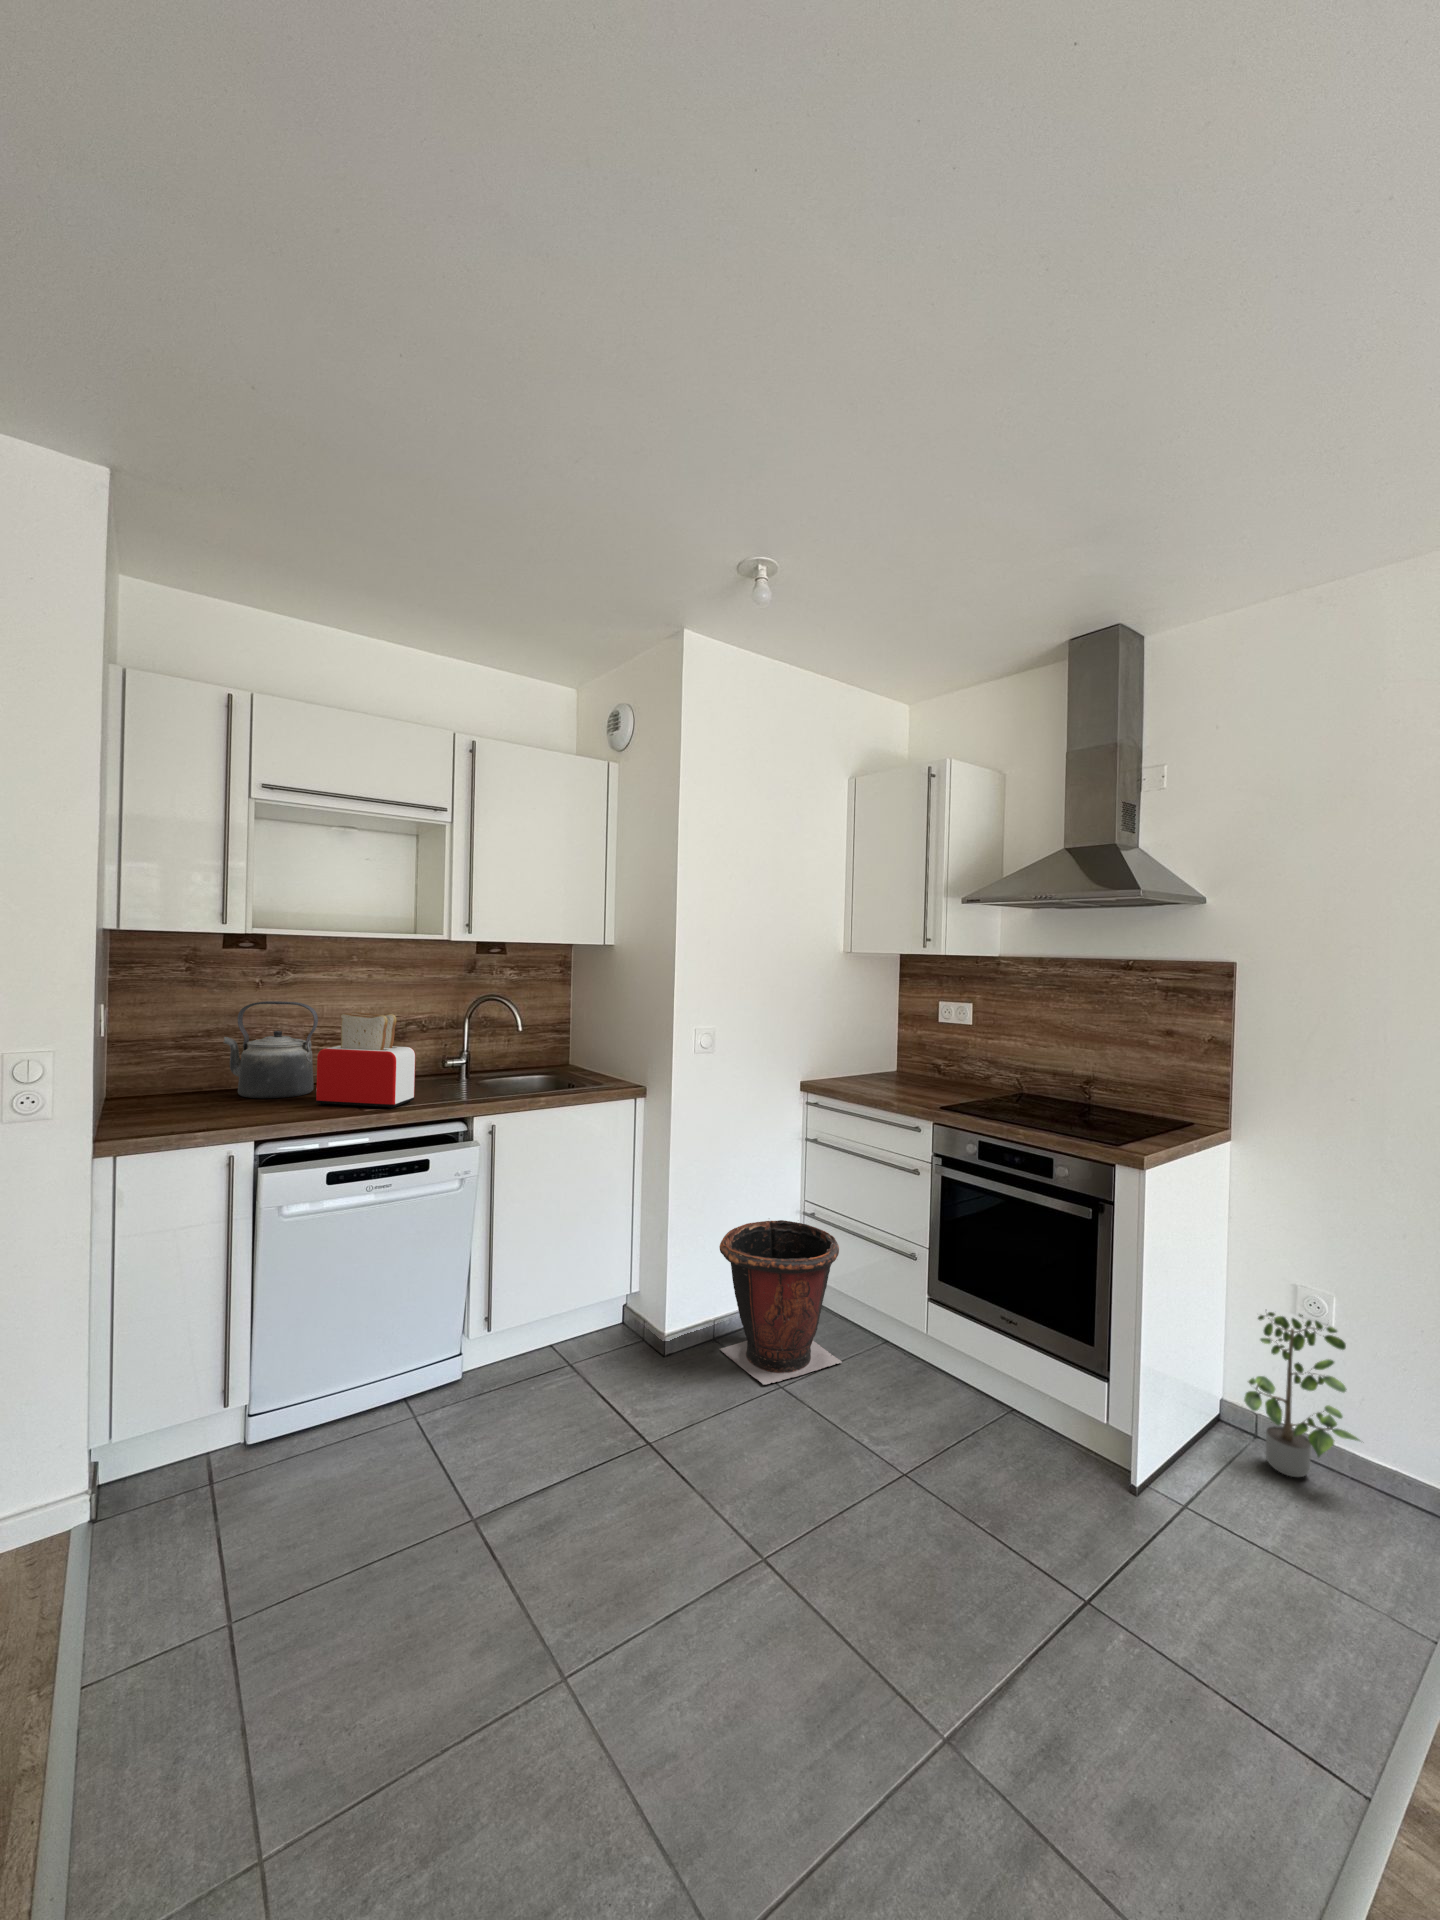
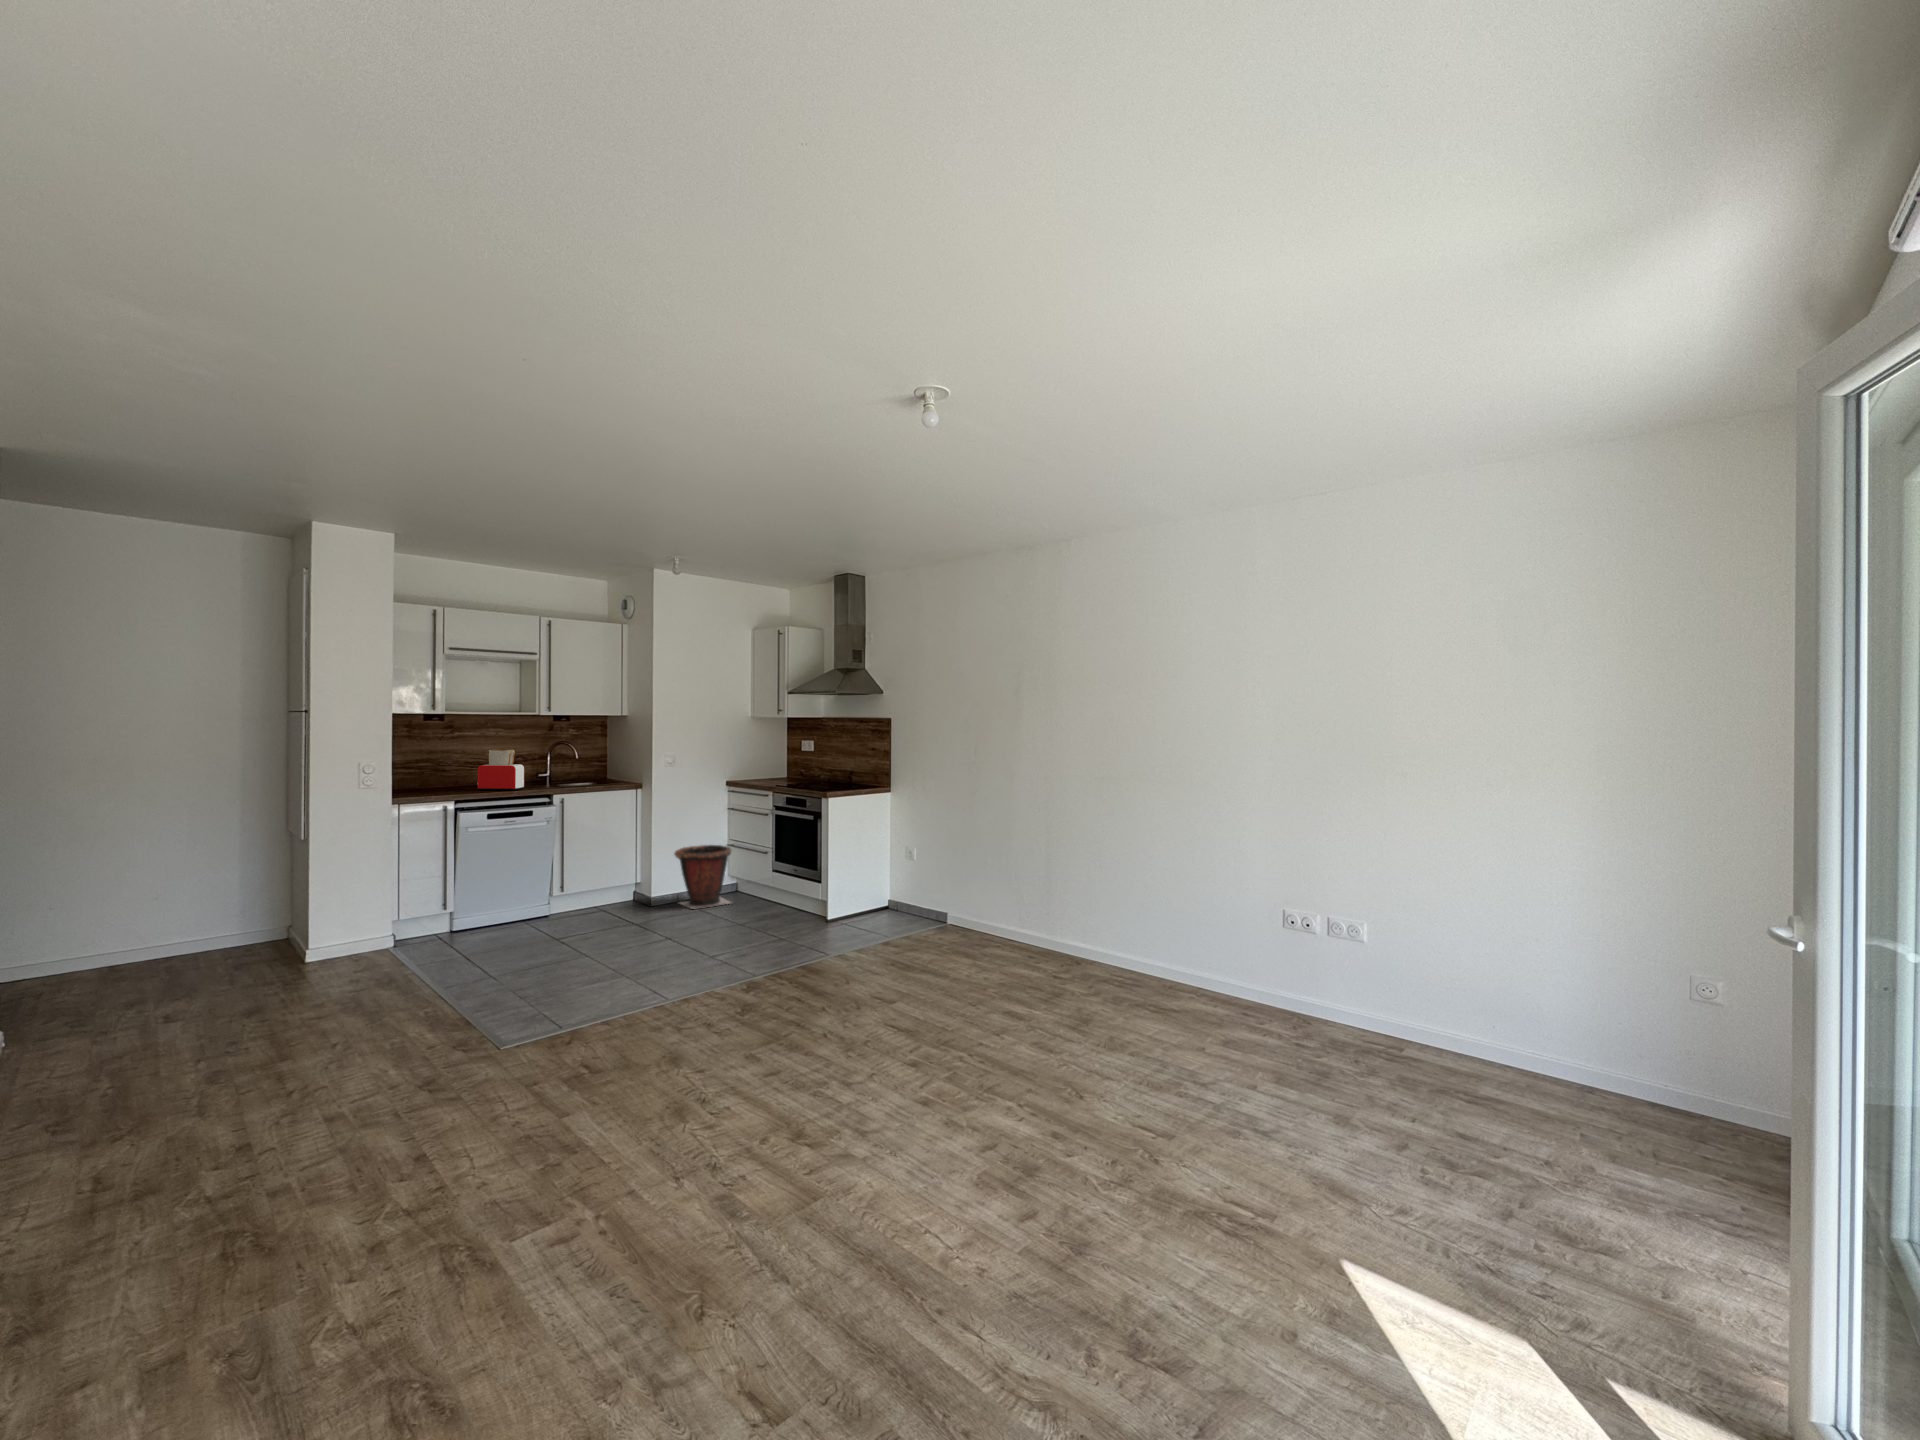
kettle: present [224,1001,318,1099] -> none [428,746,475,790]
potted plant: present [1244,1312,1360,1477] -> none [877,854,909,916]

